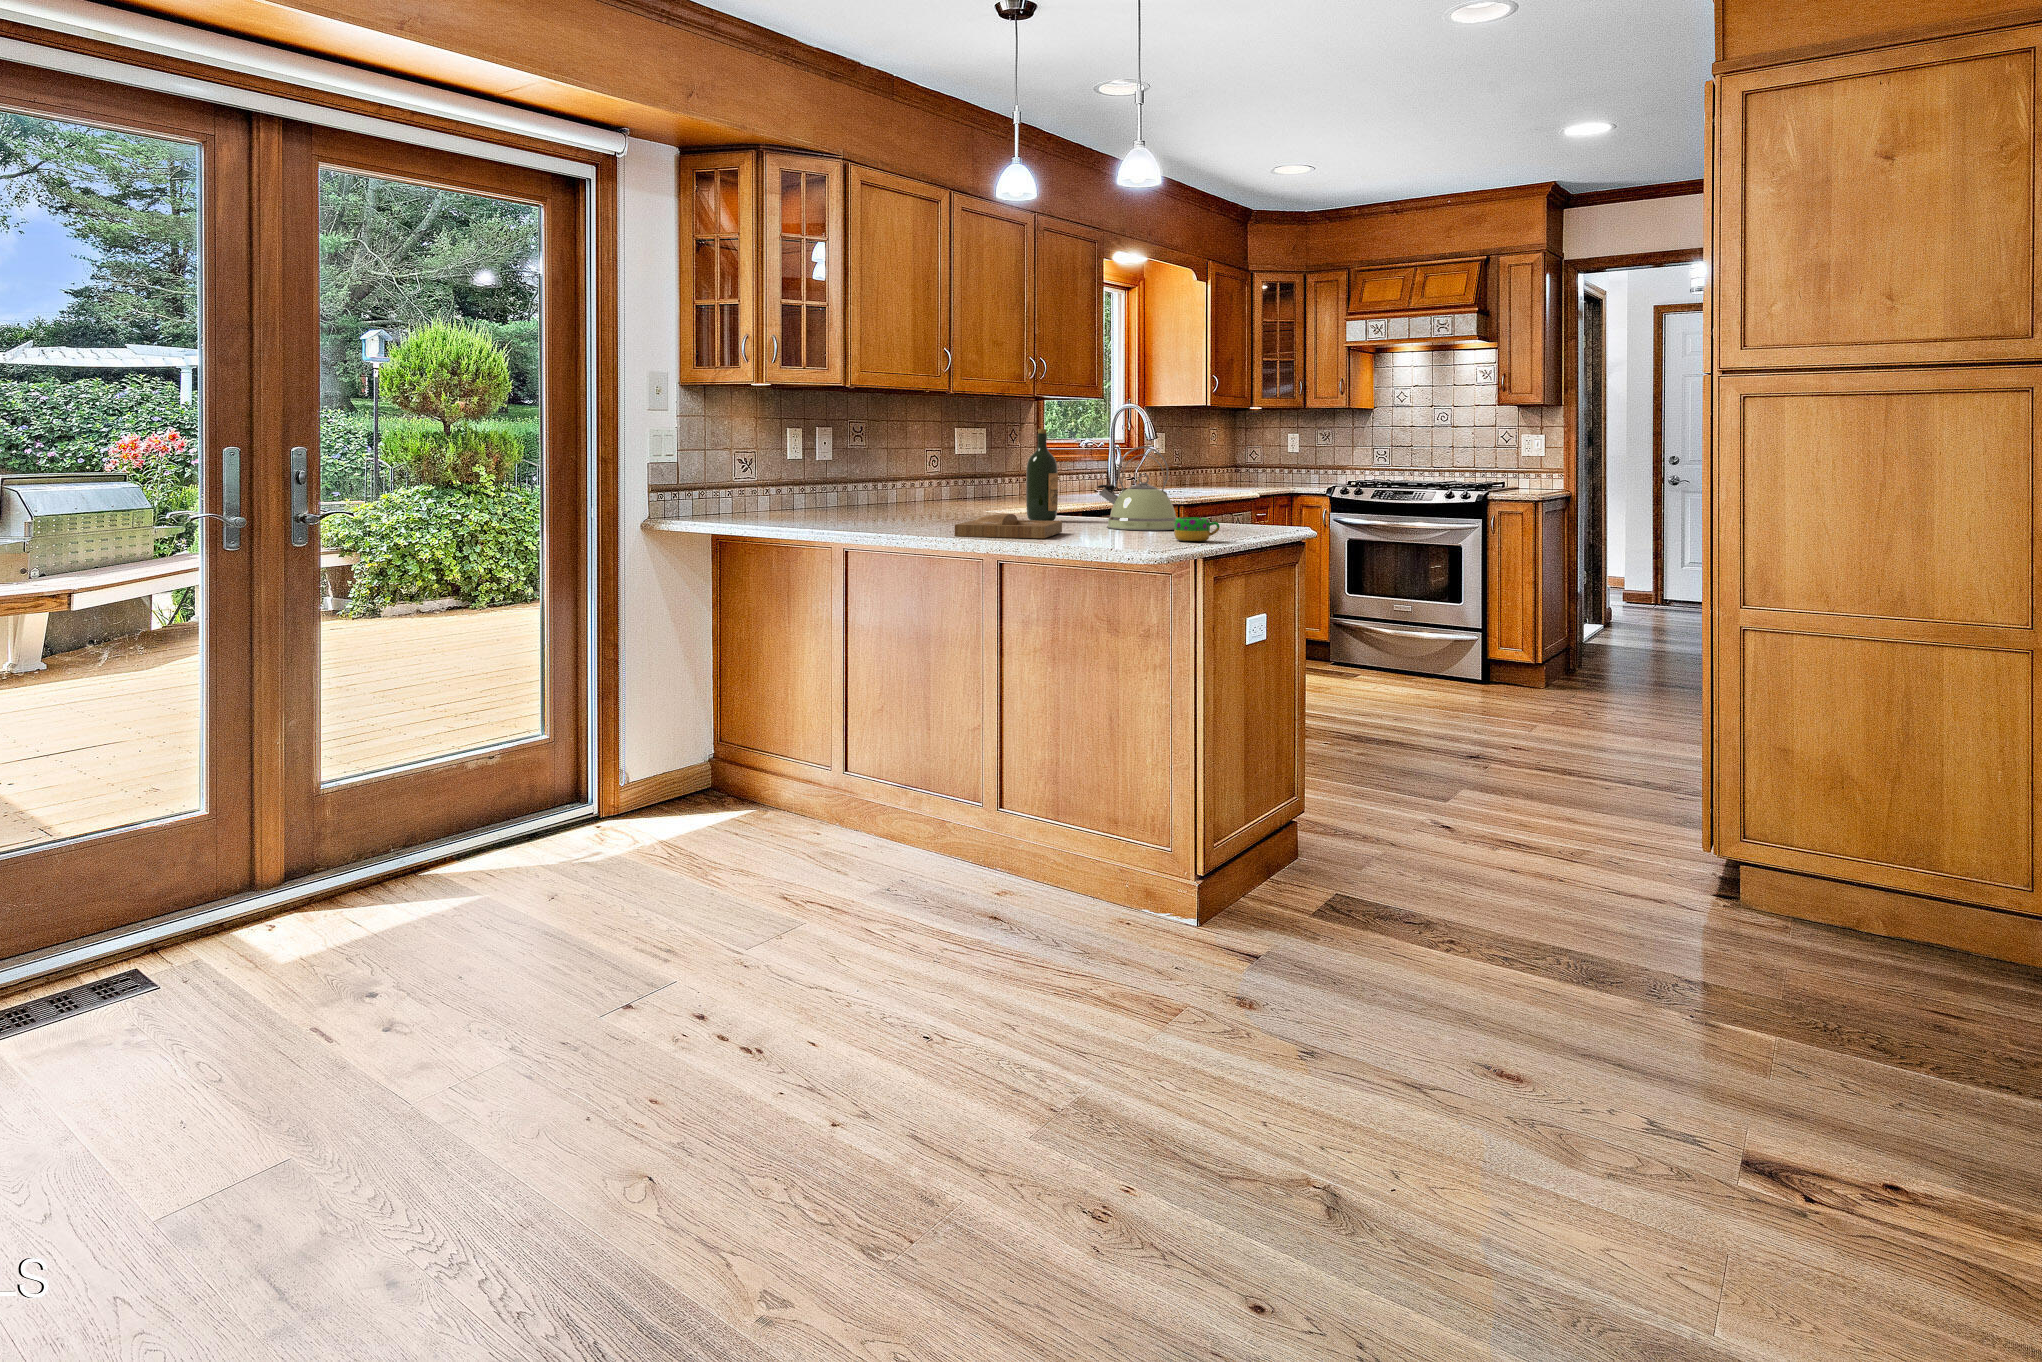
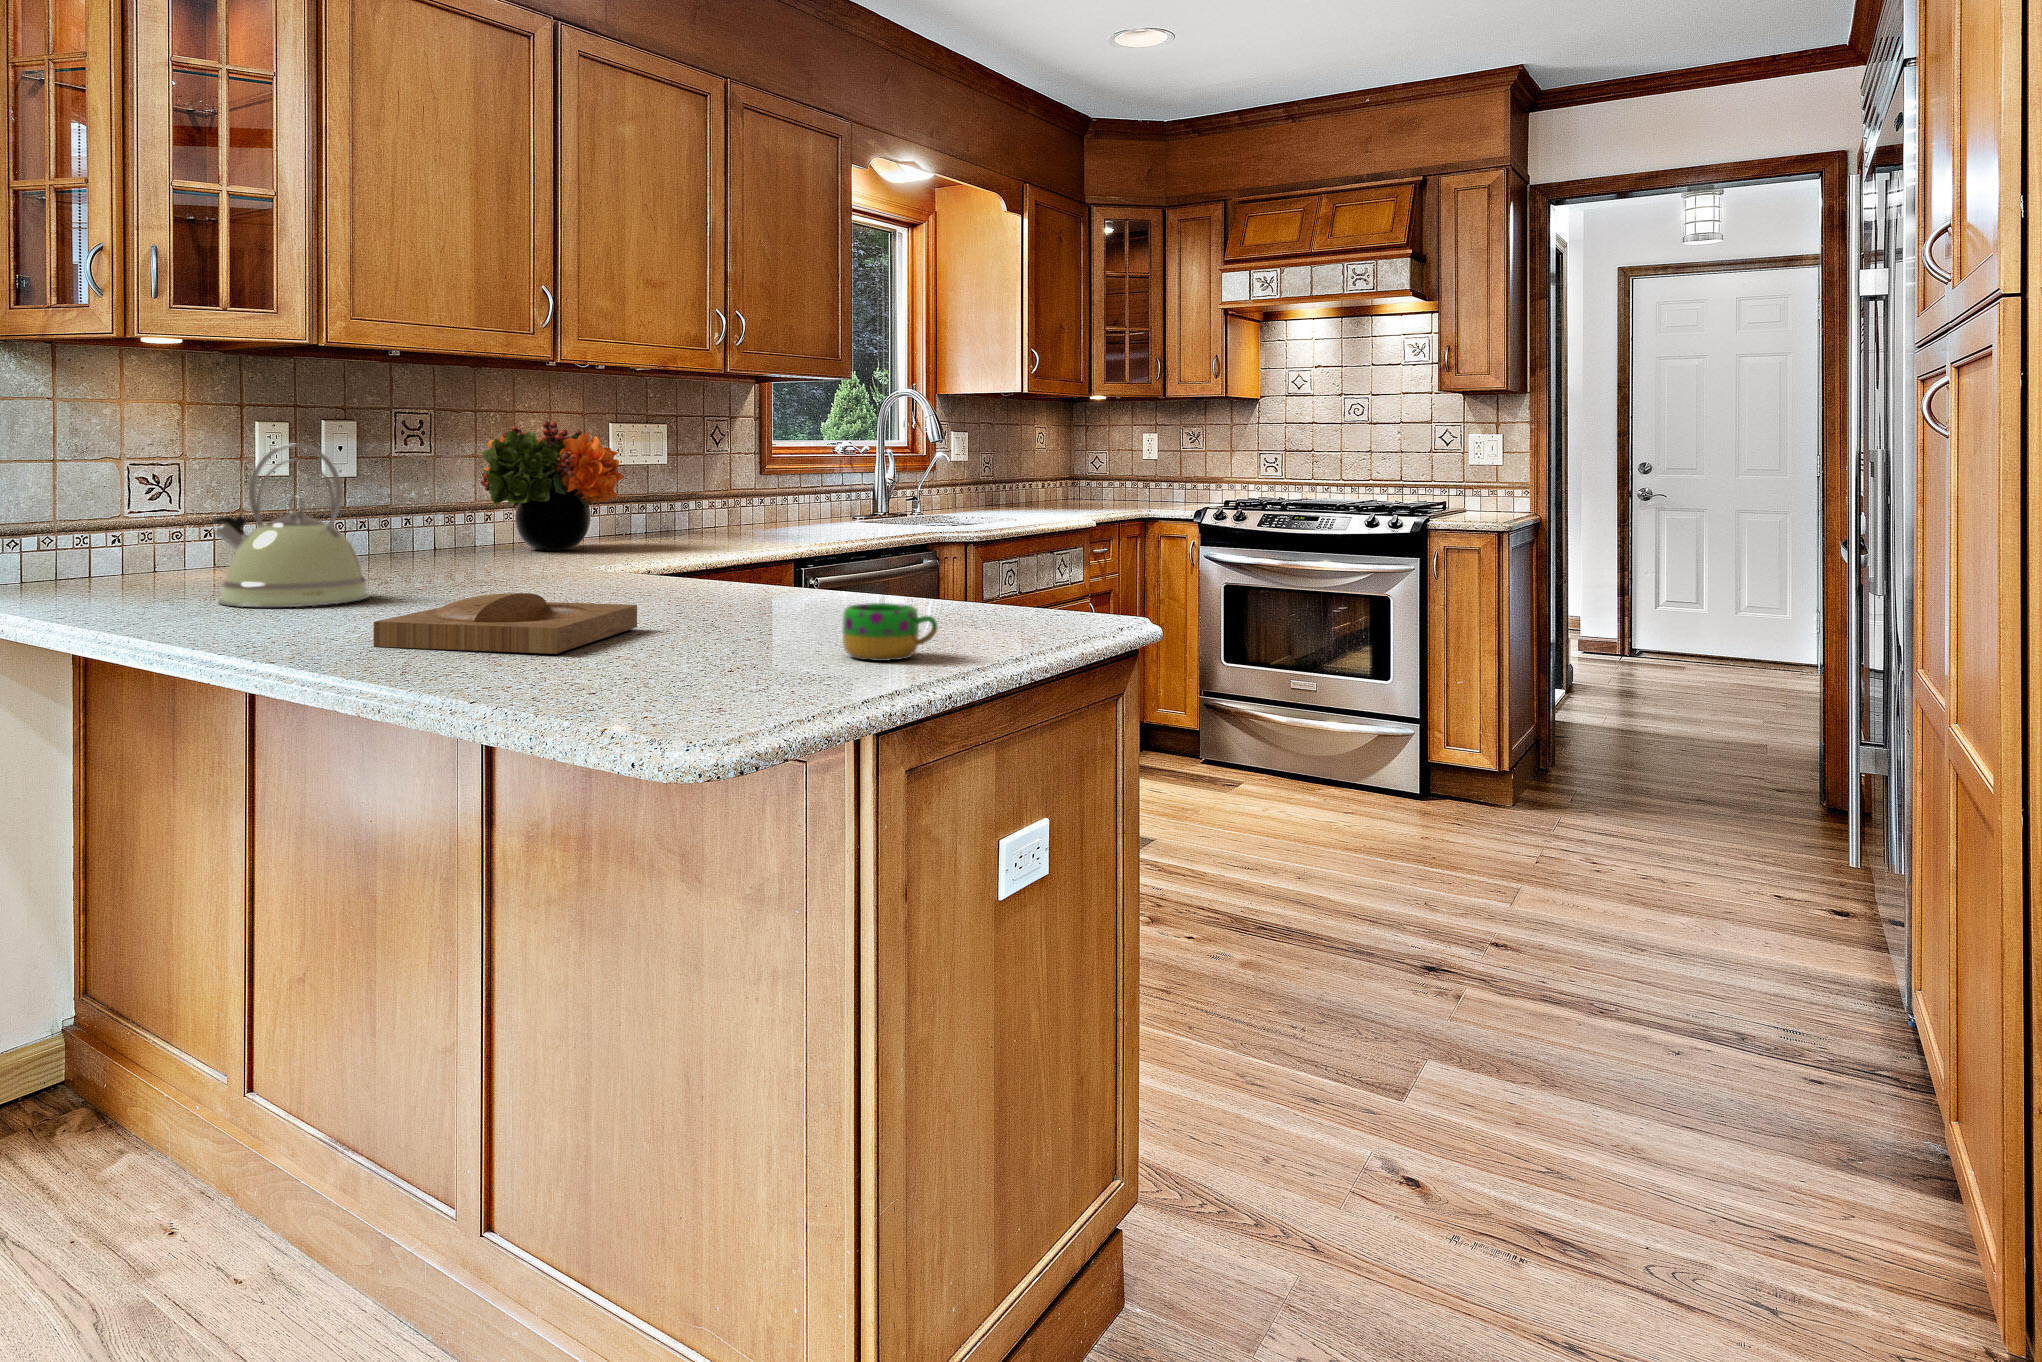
flower arrangement: none [890,427,979,506] -> present [480,421,625,550]
wine bottle: present [1026,429,1058,521] -> none [636,421,693,590]
kettle: present [1097,446,1177,530] -> present [213,444,369,607]

